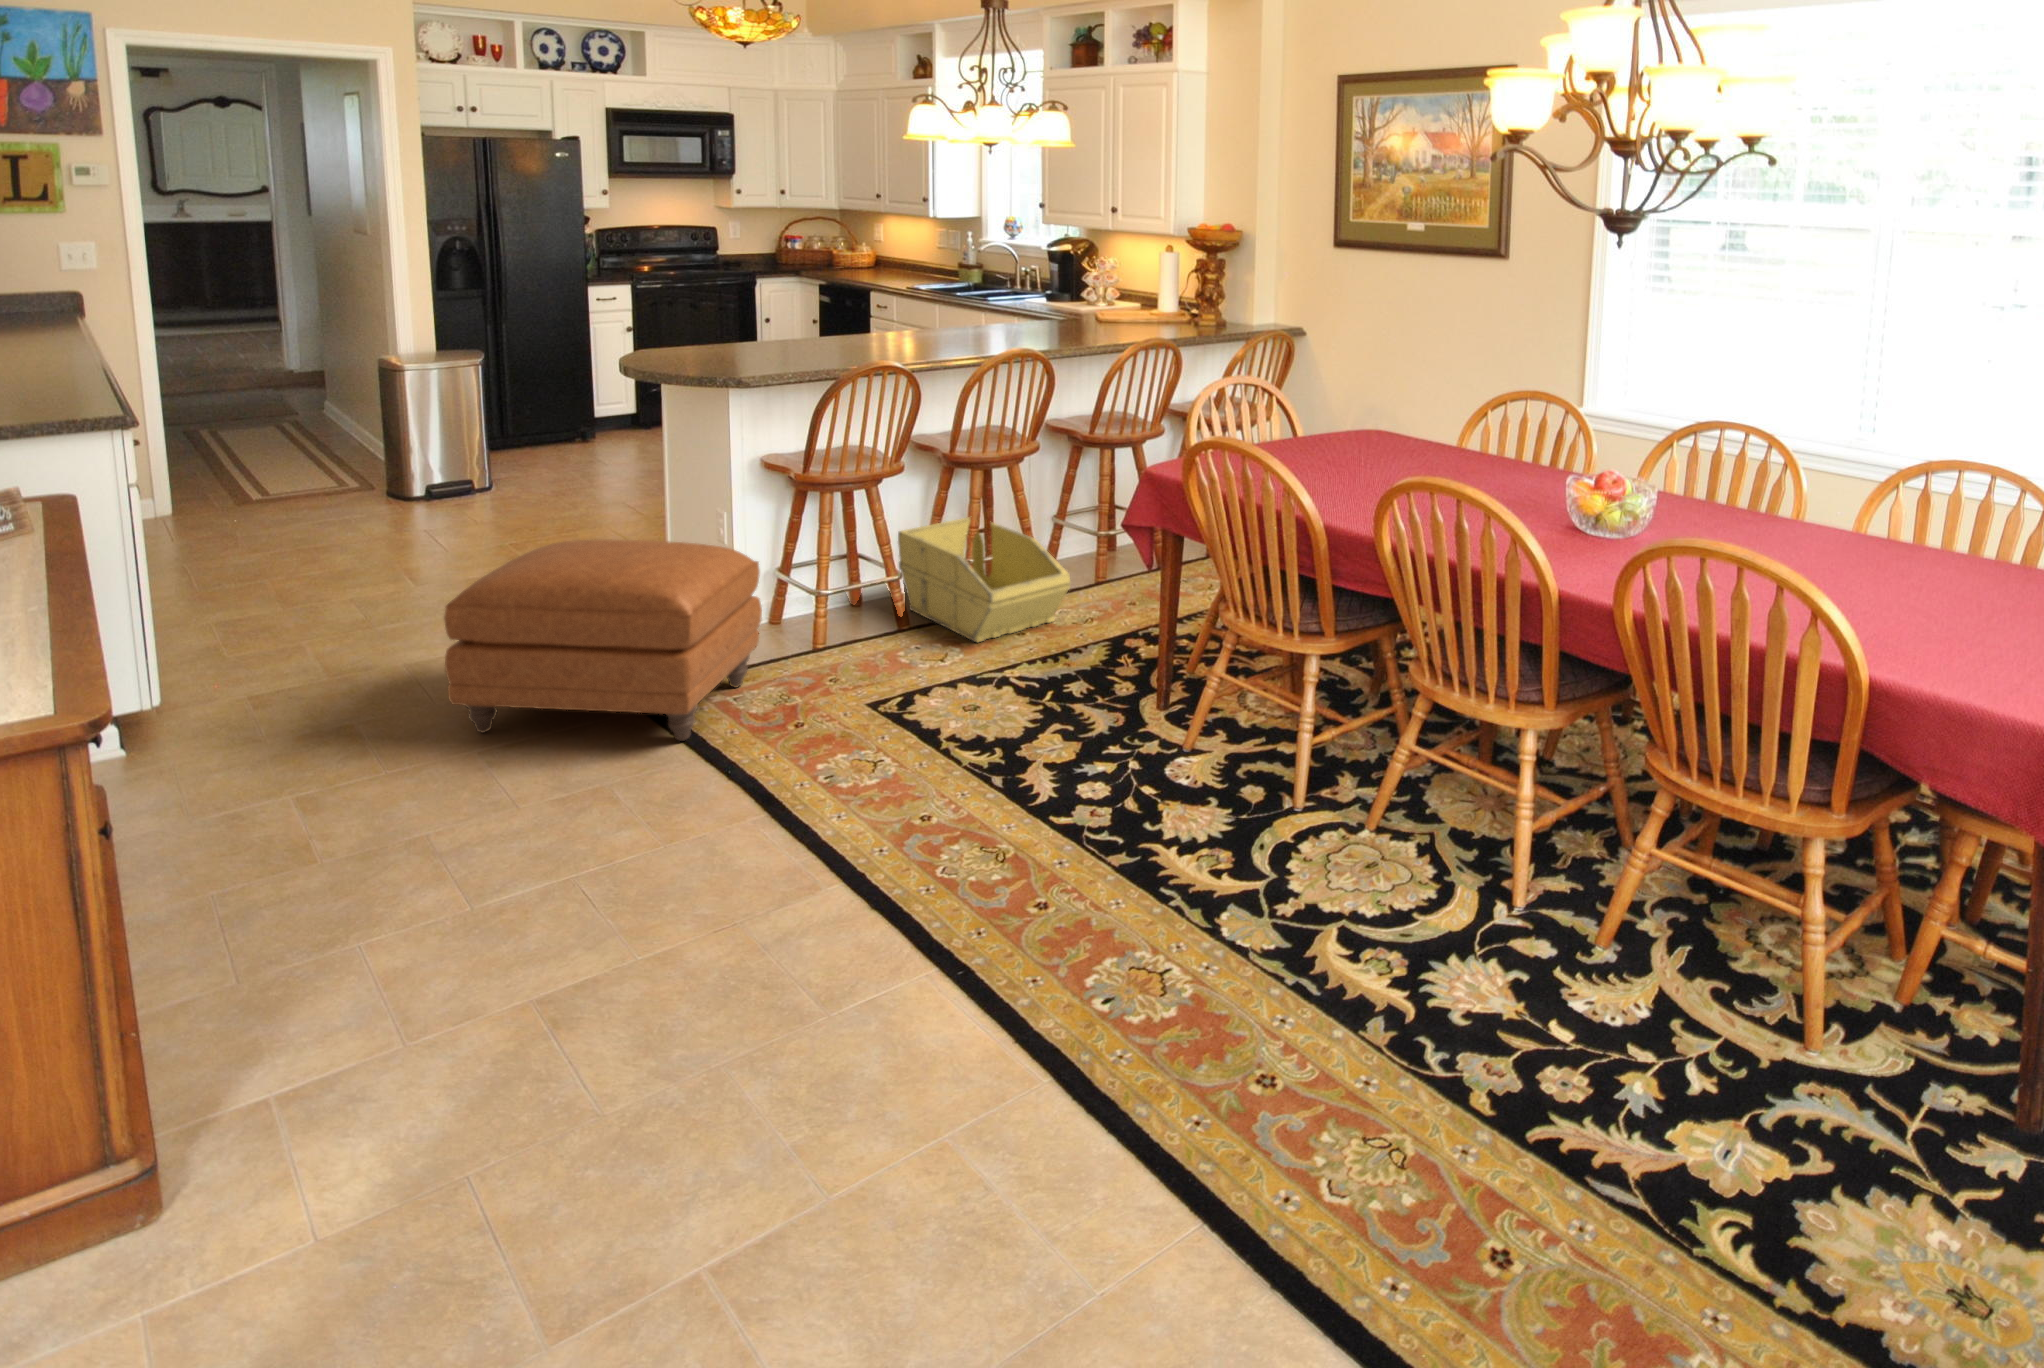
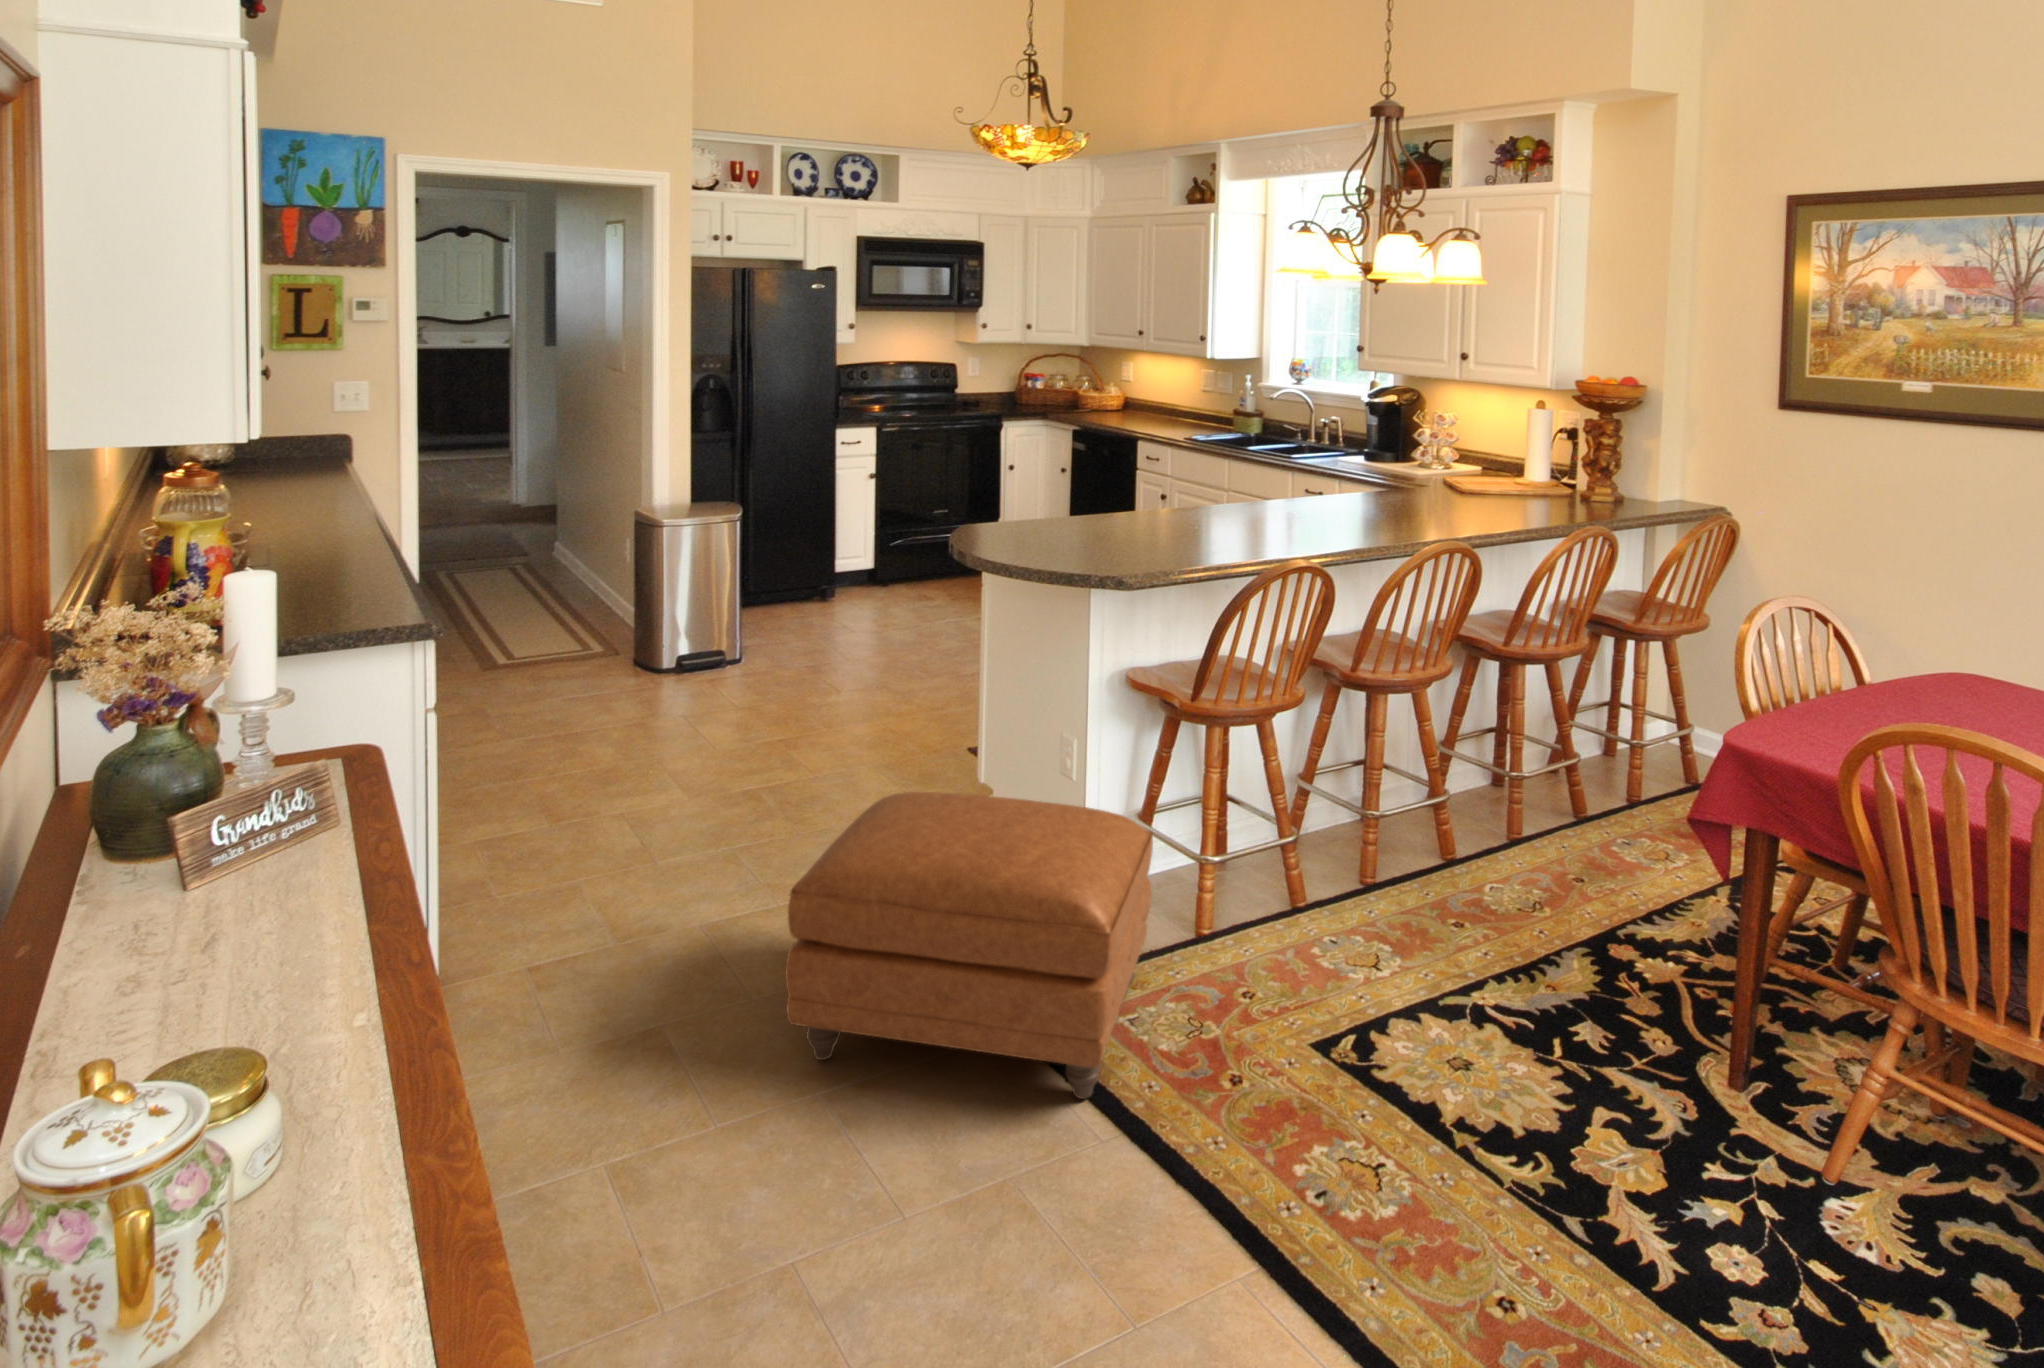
storage bin: present [898,517,1070,642] -> none [1275,749,1519,940]

